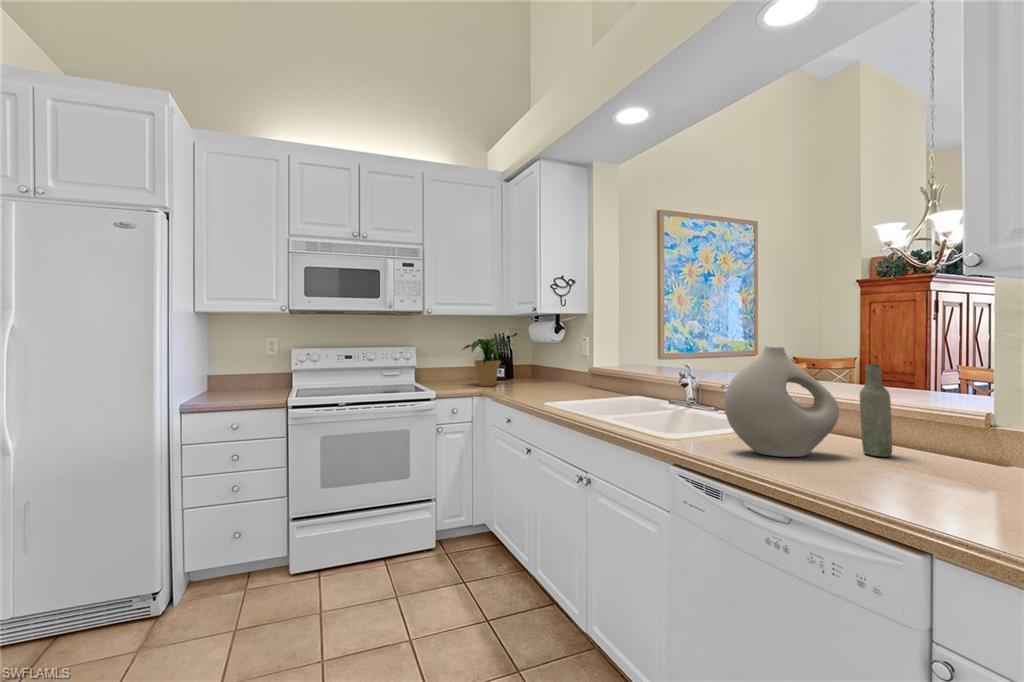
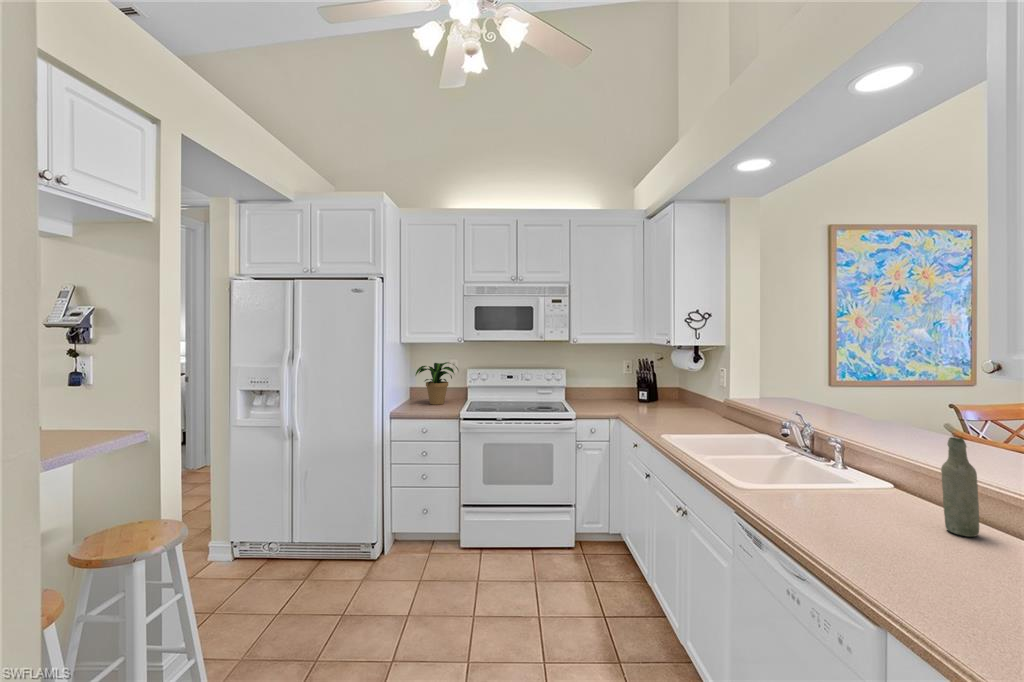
potted plant: present [463,338,507,386] -> present [416,362,458,405]
vase: present [725,346,839,457] -> none [785,411,911,523]

